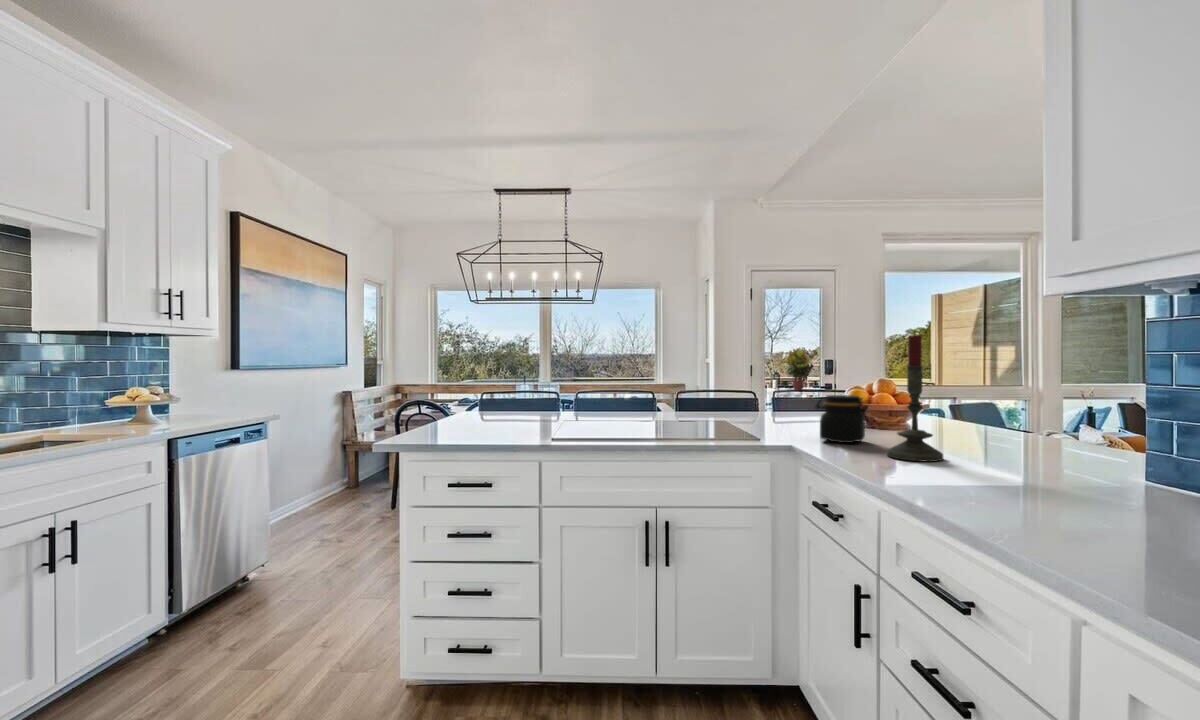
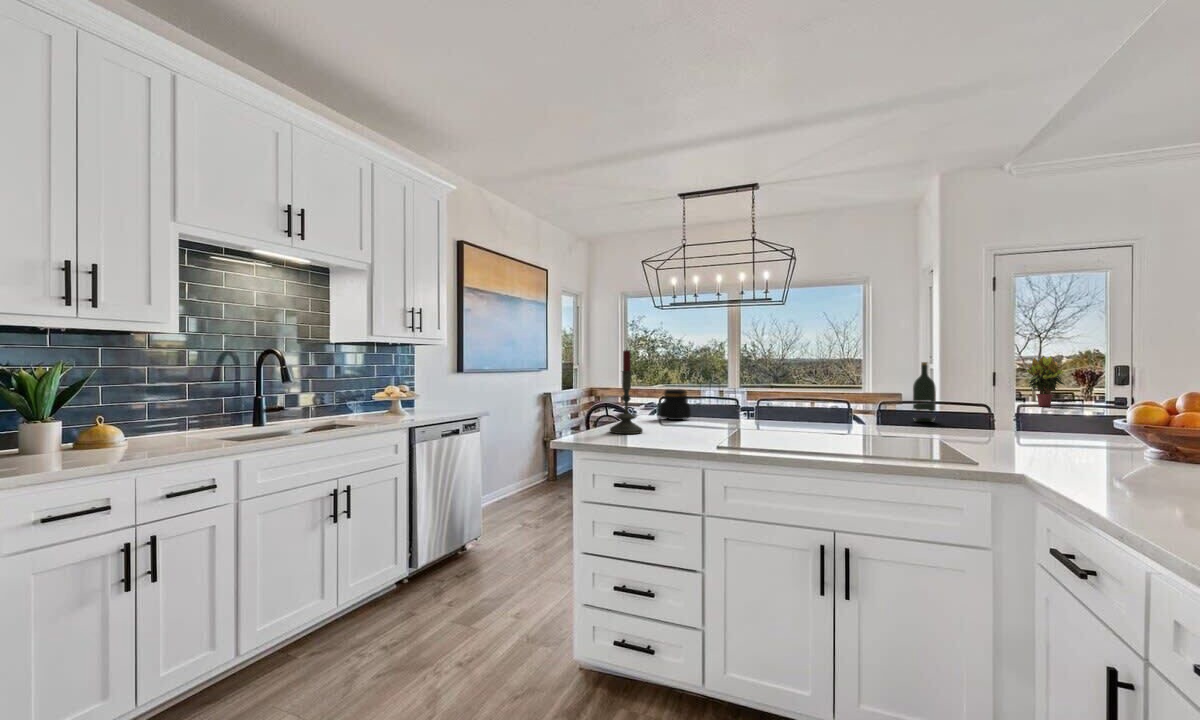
candle: present [887,332,943,462] -> present [610,350,643,434]
wine bottle: none [713,353,732,407] -> present [913,362,936,422]
jar: present [816,395,870,443] -> present [659,389,691,420]

